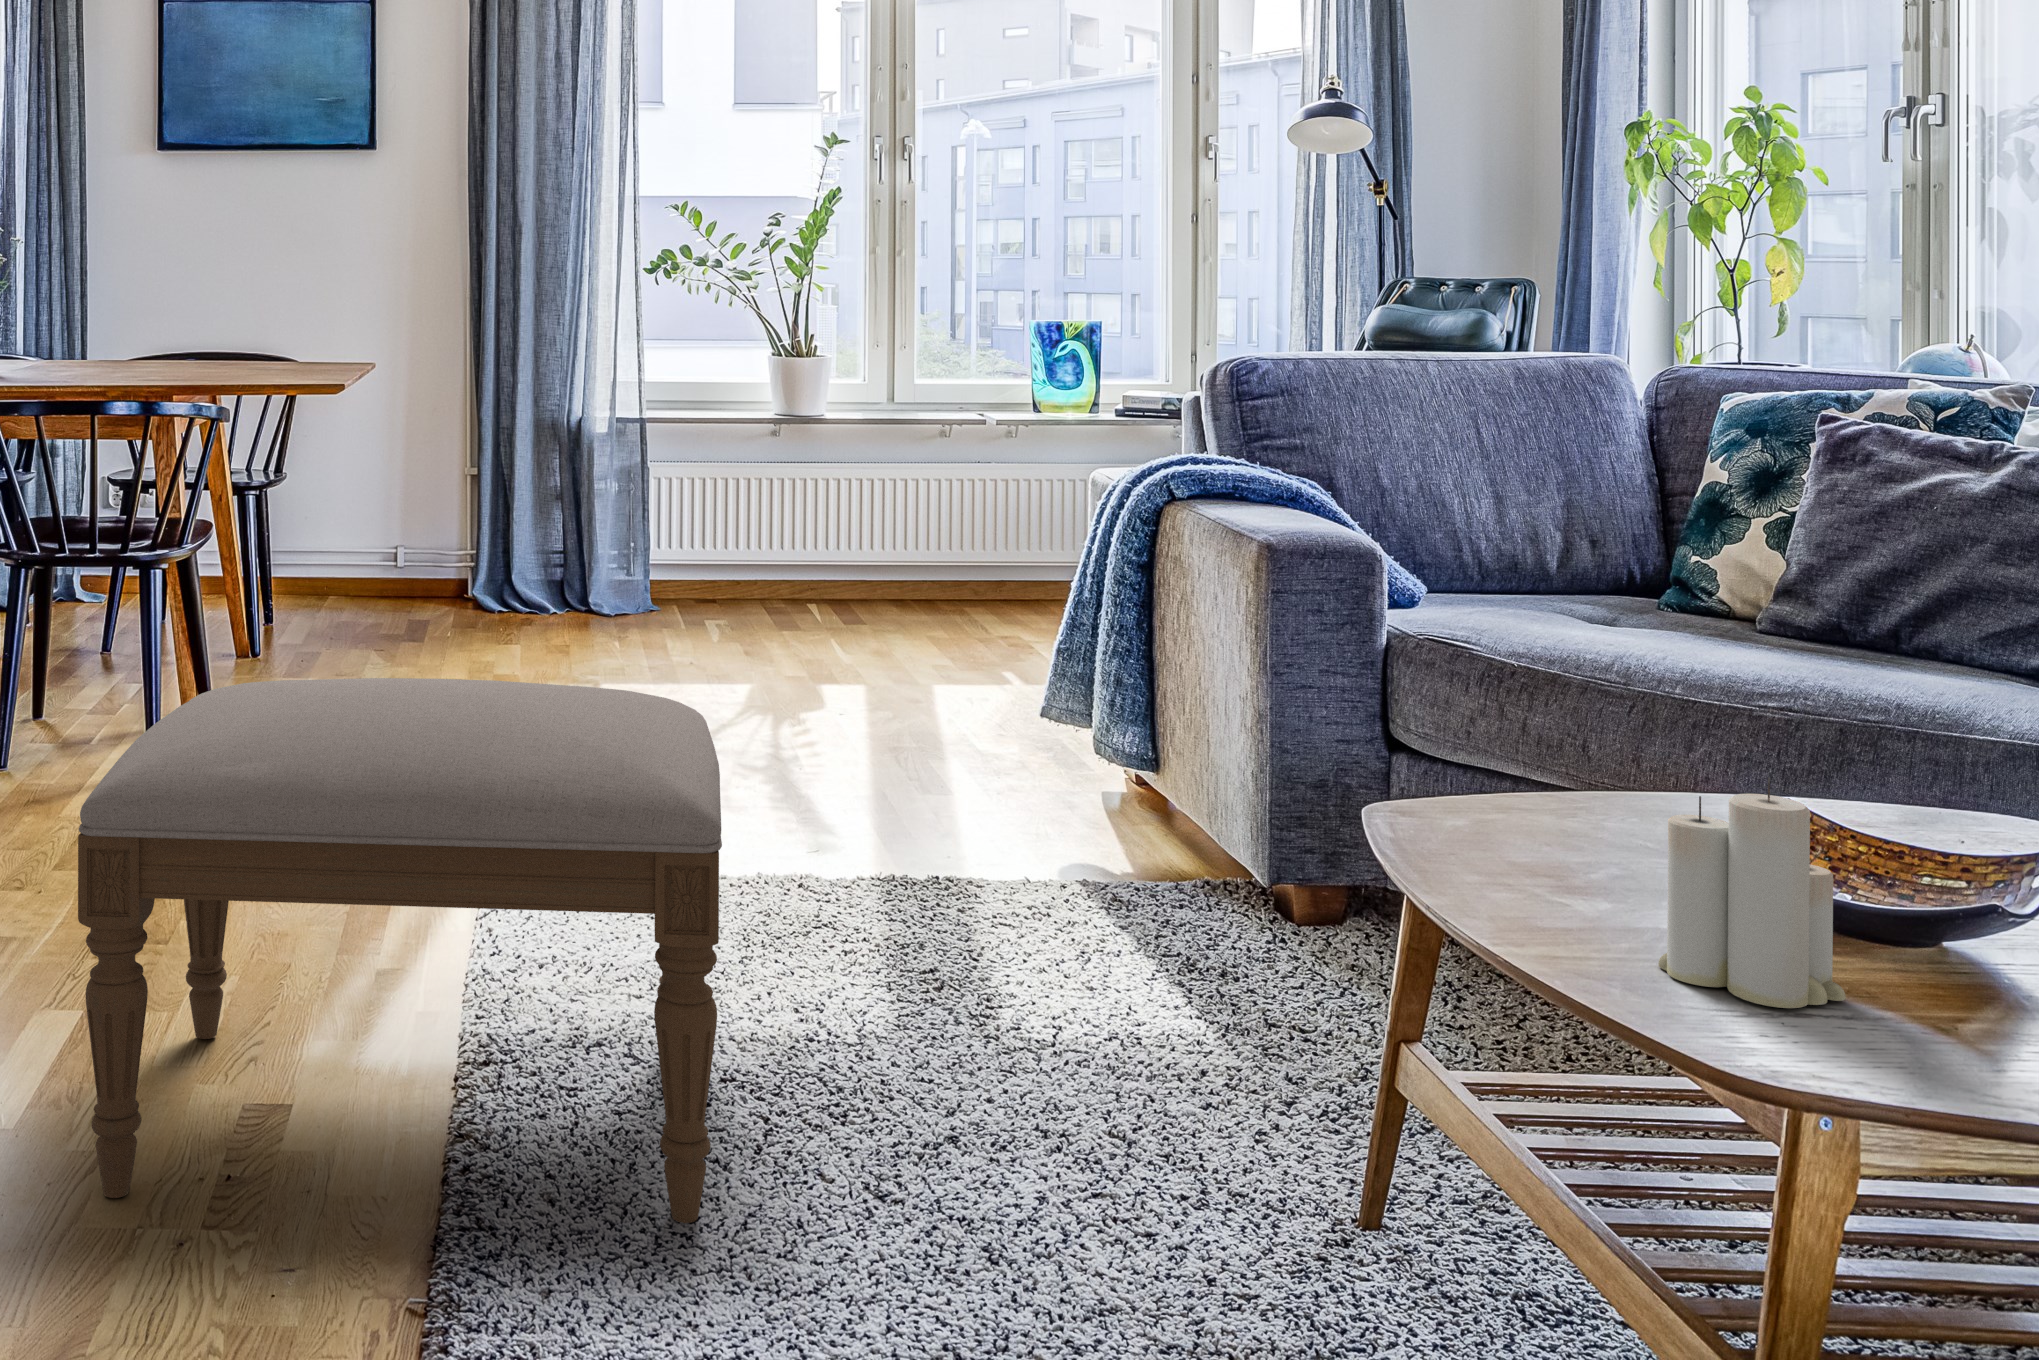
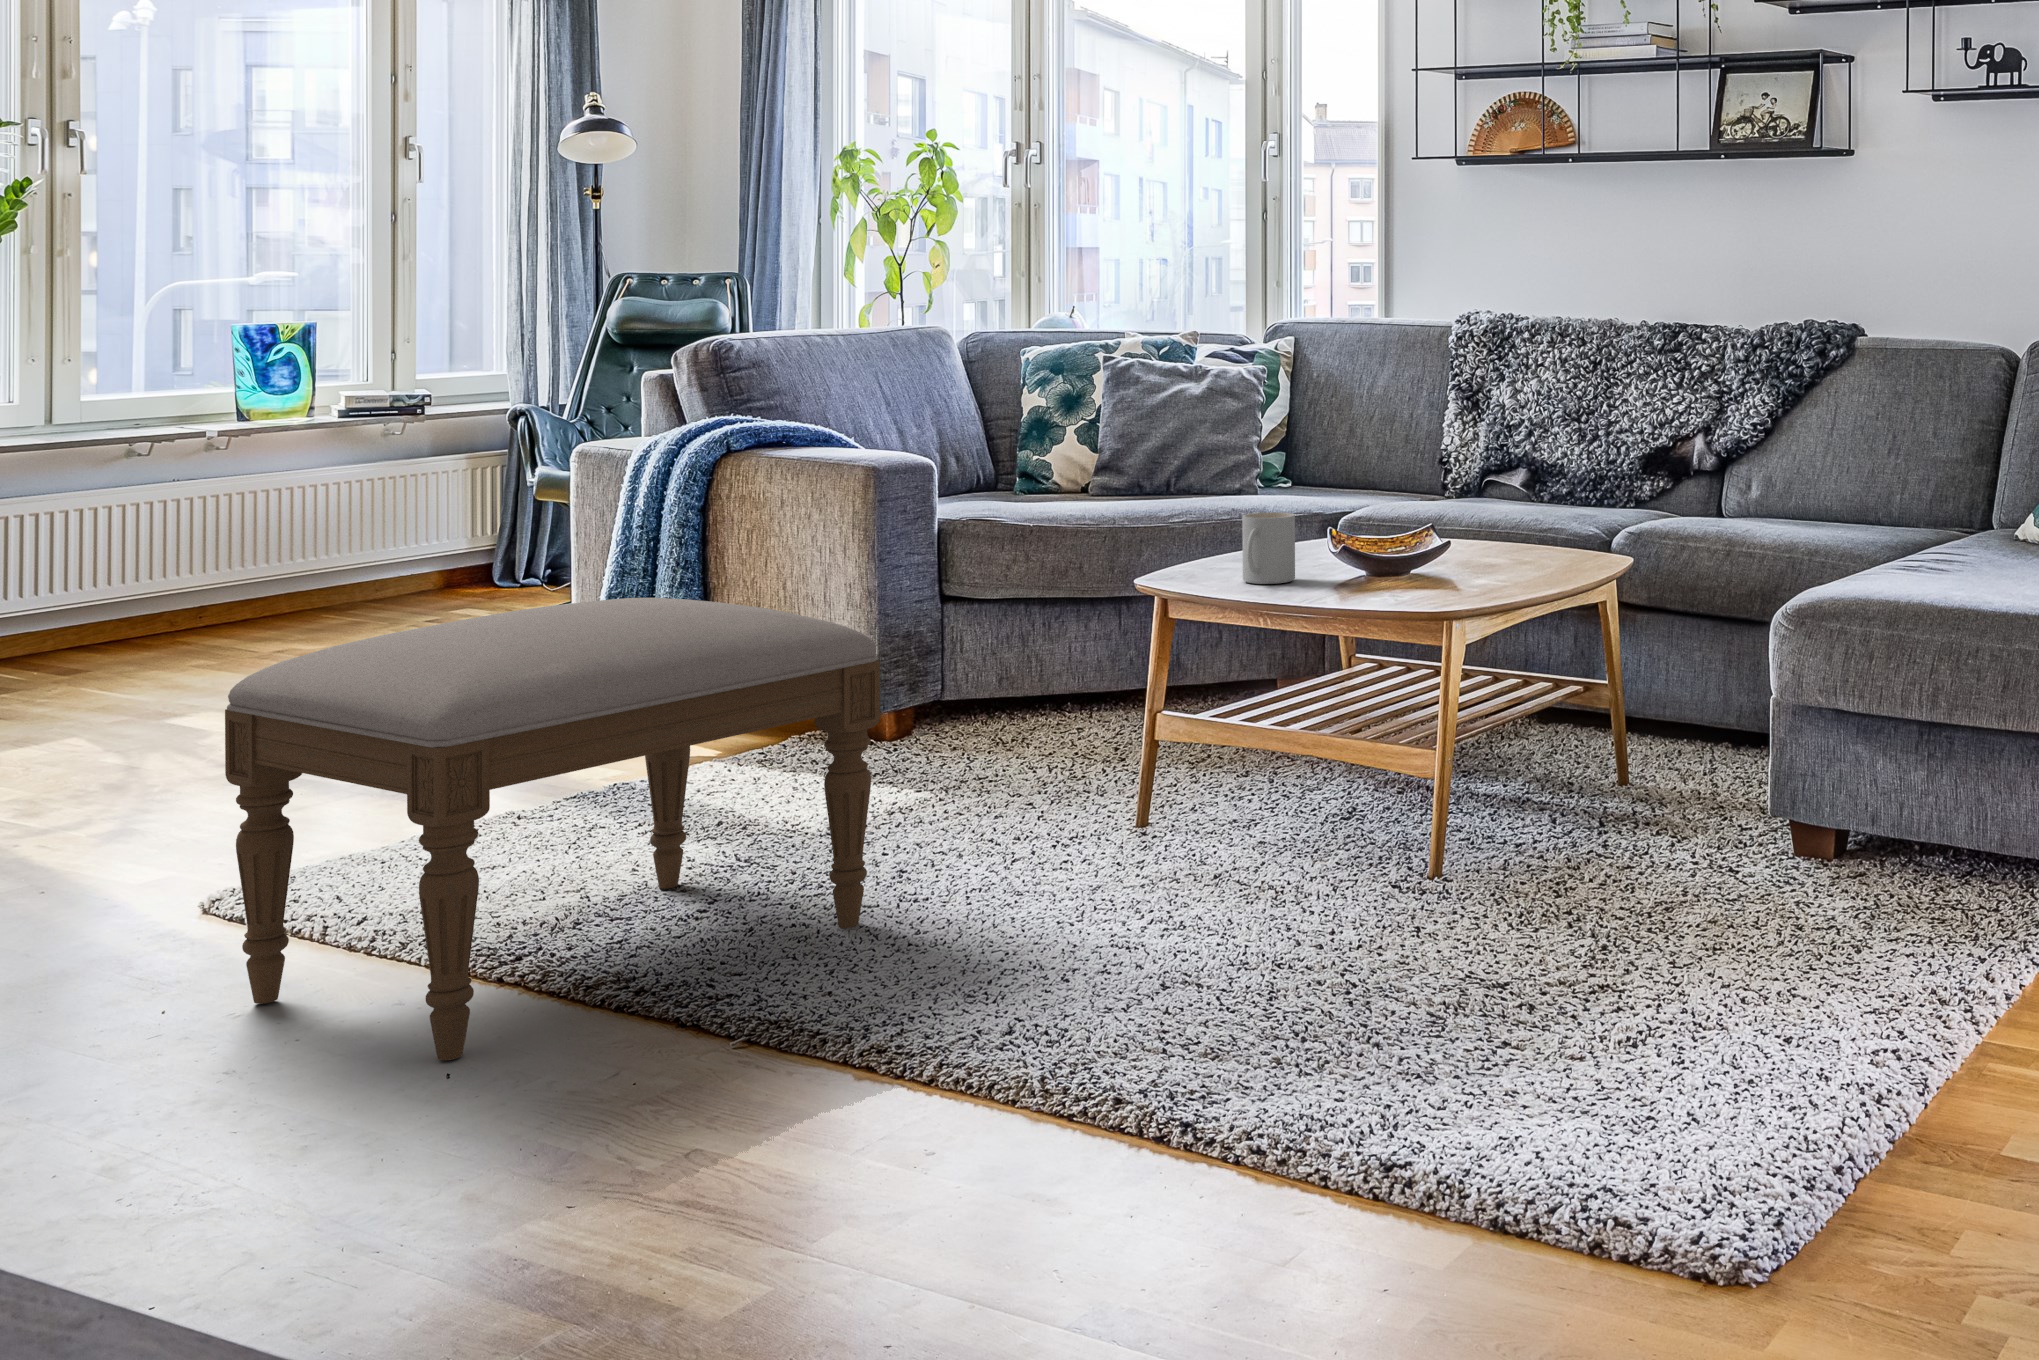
mug: none [1516,743,1654,893] -> present [1242,512,1295,584]
candle: present [1658,777,1846,1008] -> none [1349,492,1418,597]

